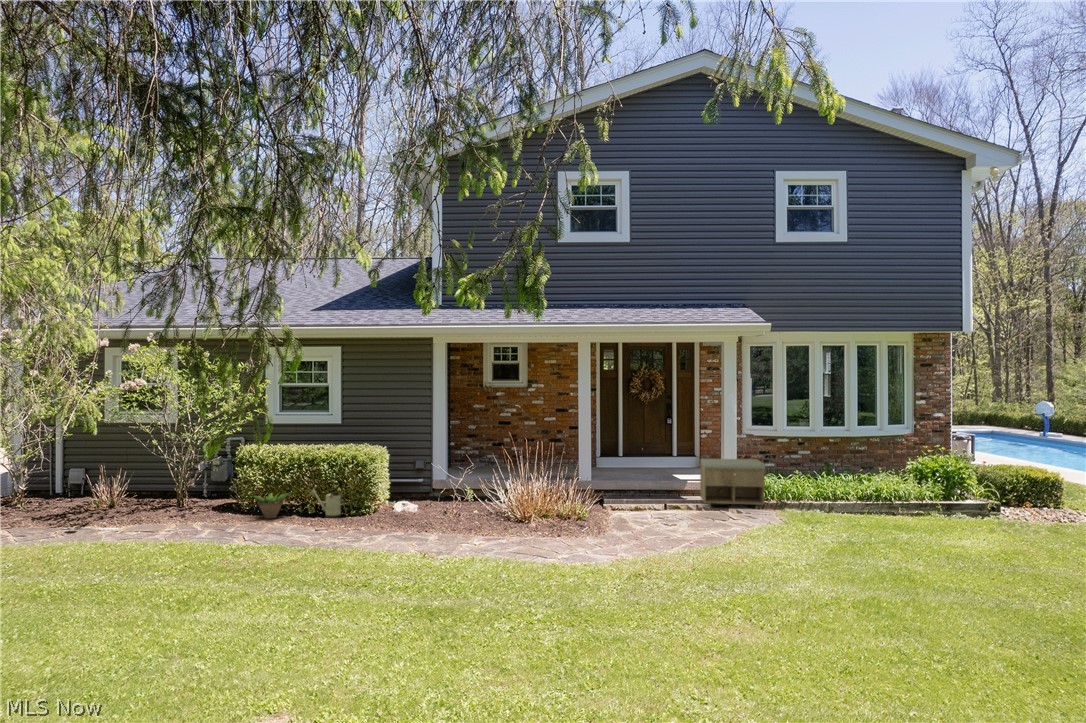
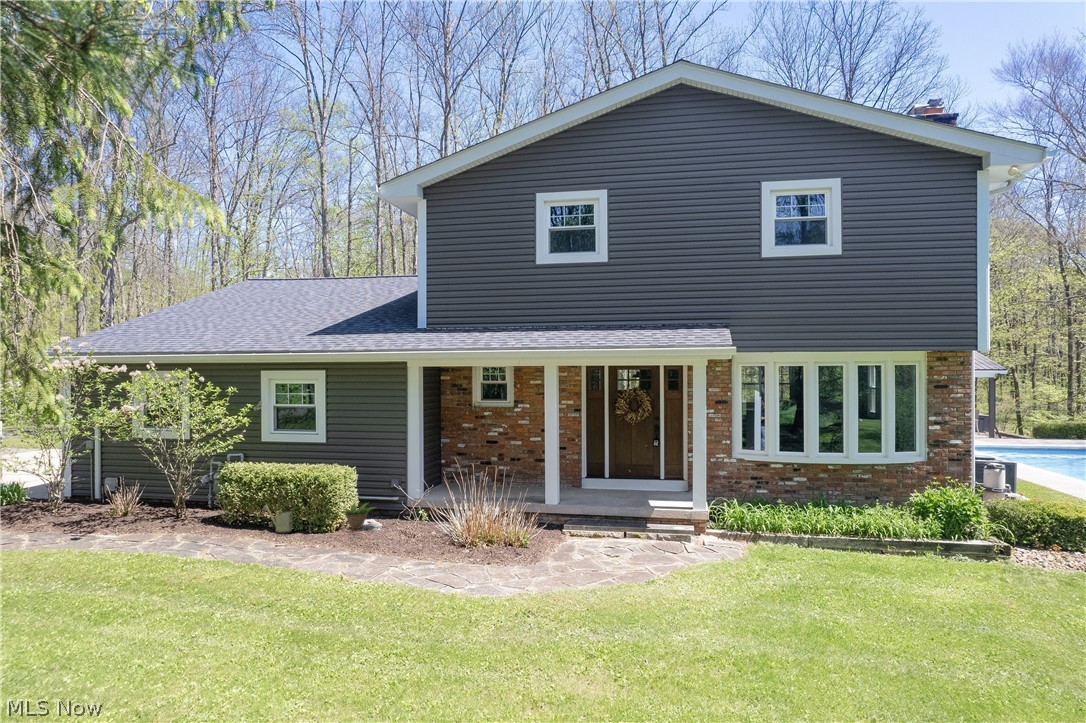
storage bench: present [700,458,765,508] -> none [665,484,730,540]
decorative plant: present [252,493,290,518] -> present [342,503,376,529]

